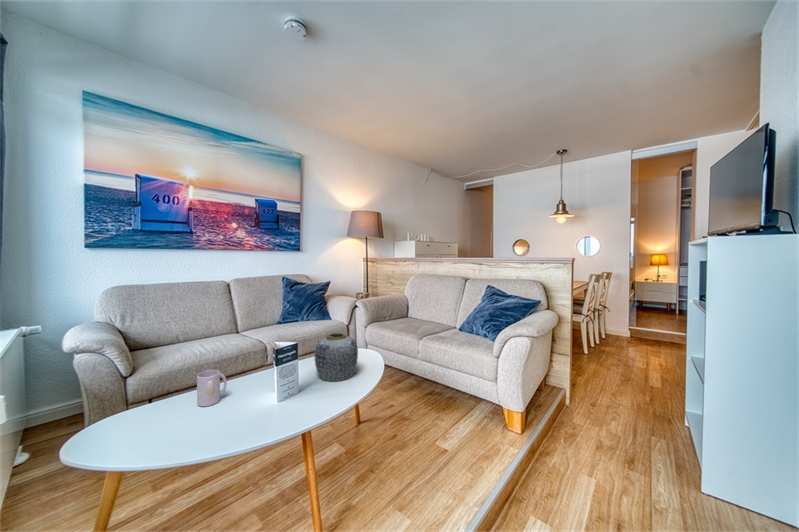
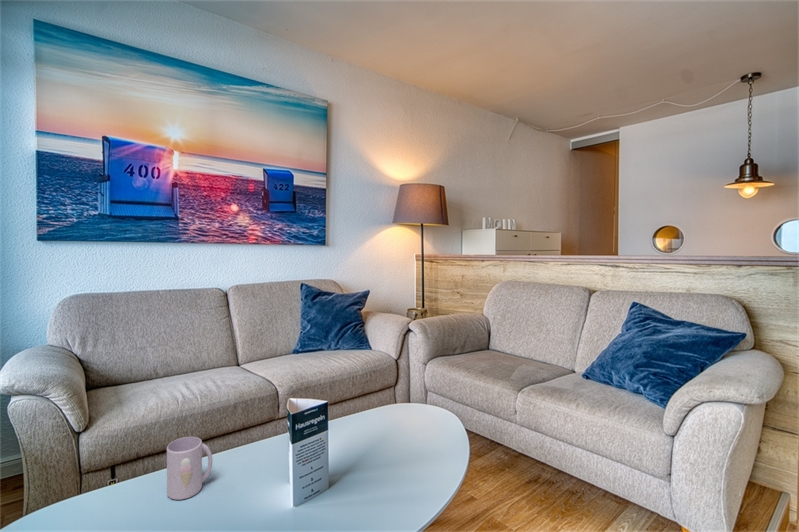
vase: present [315,333,358,381] -> none [351,380,422,465]

